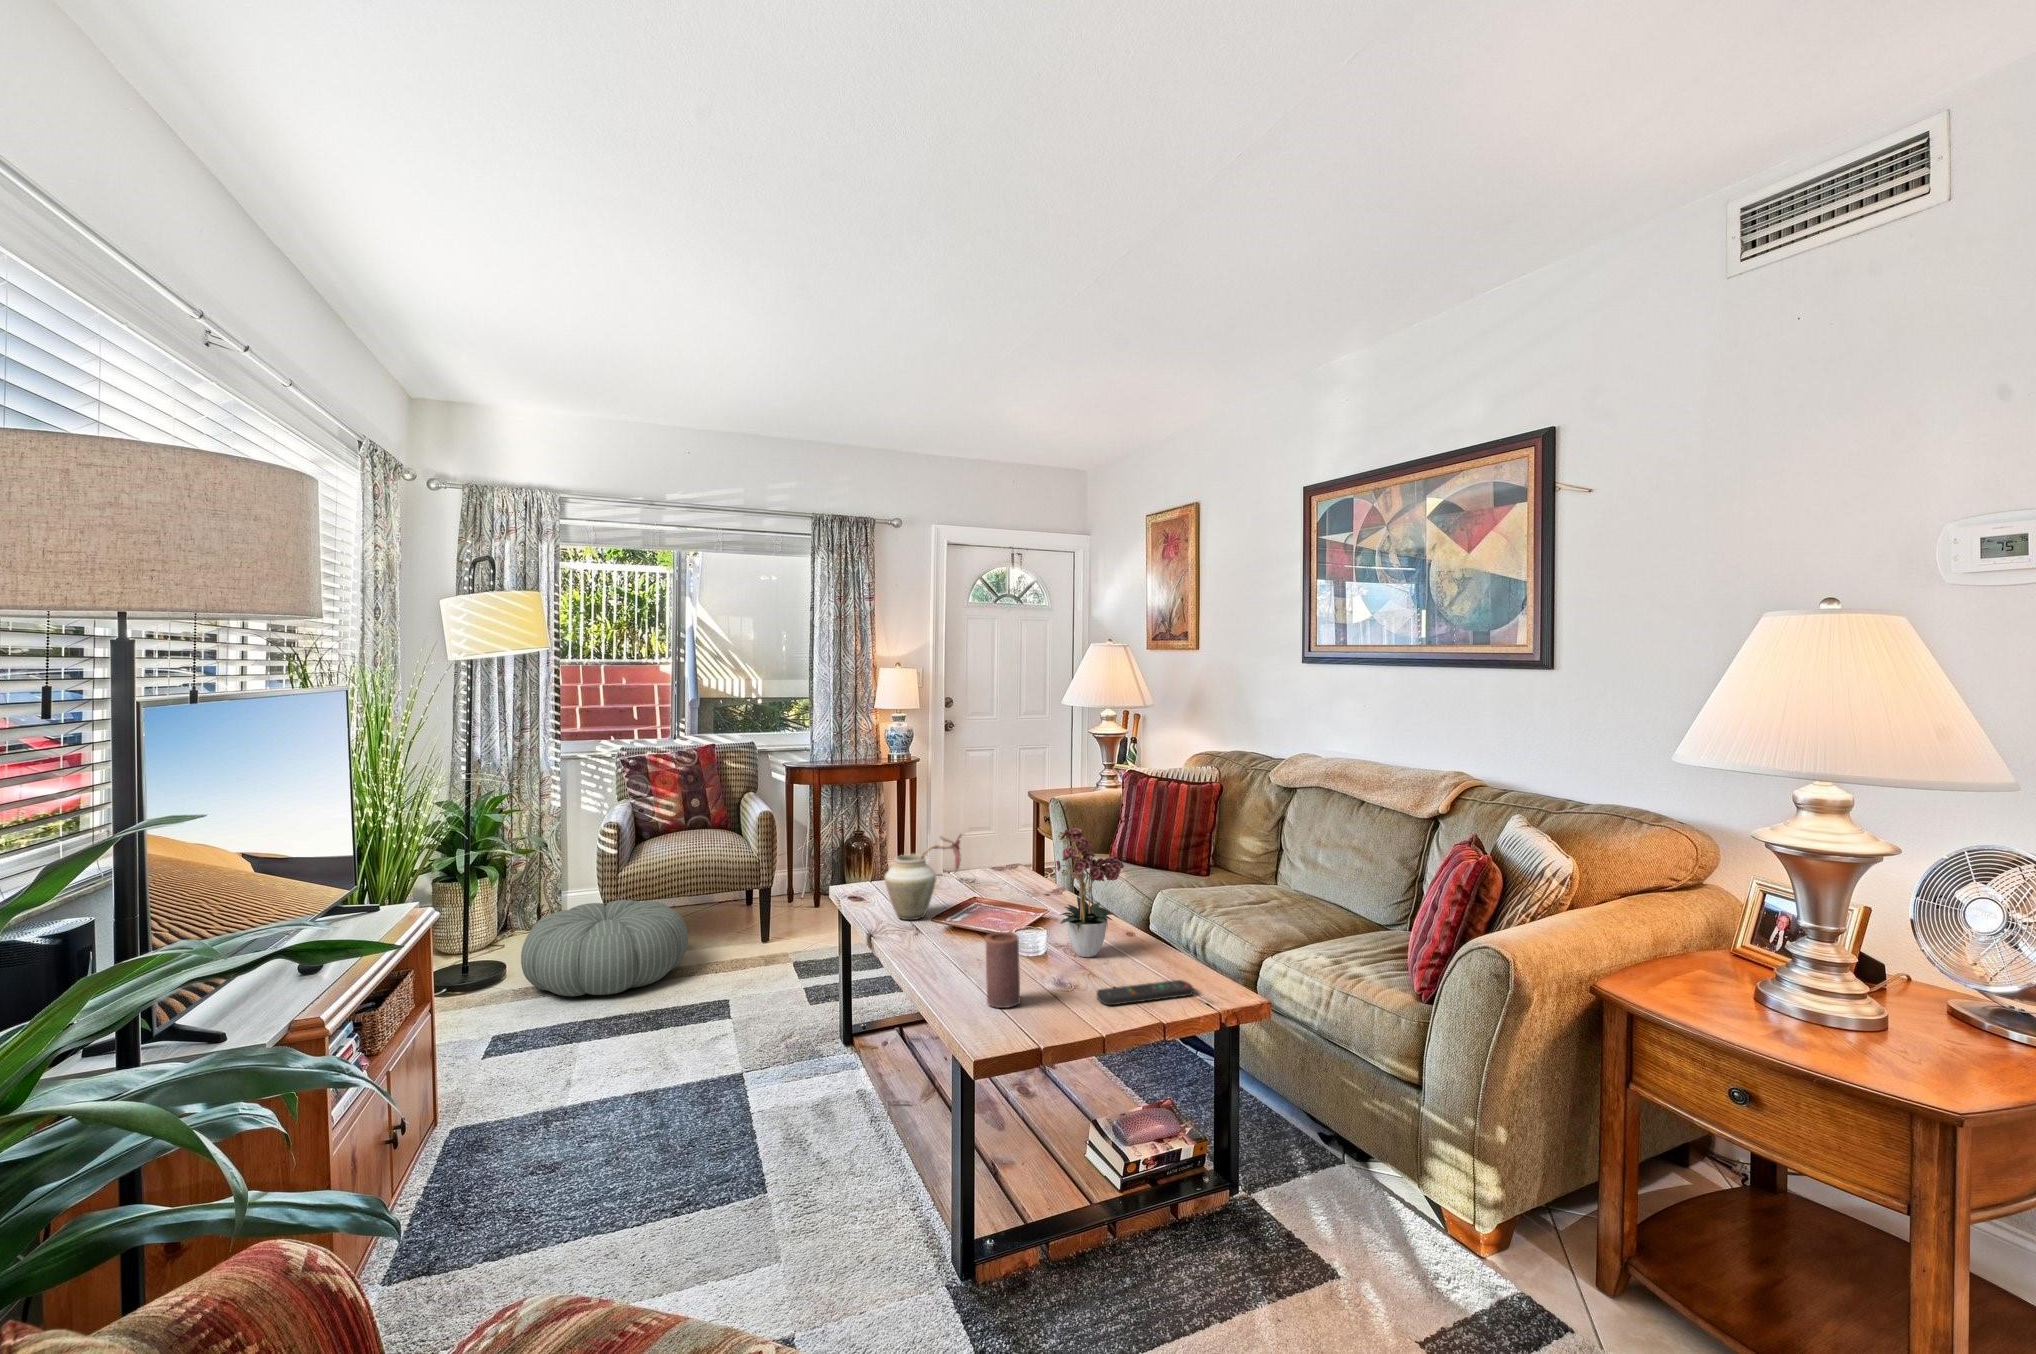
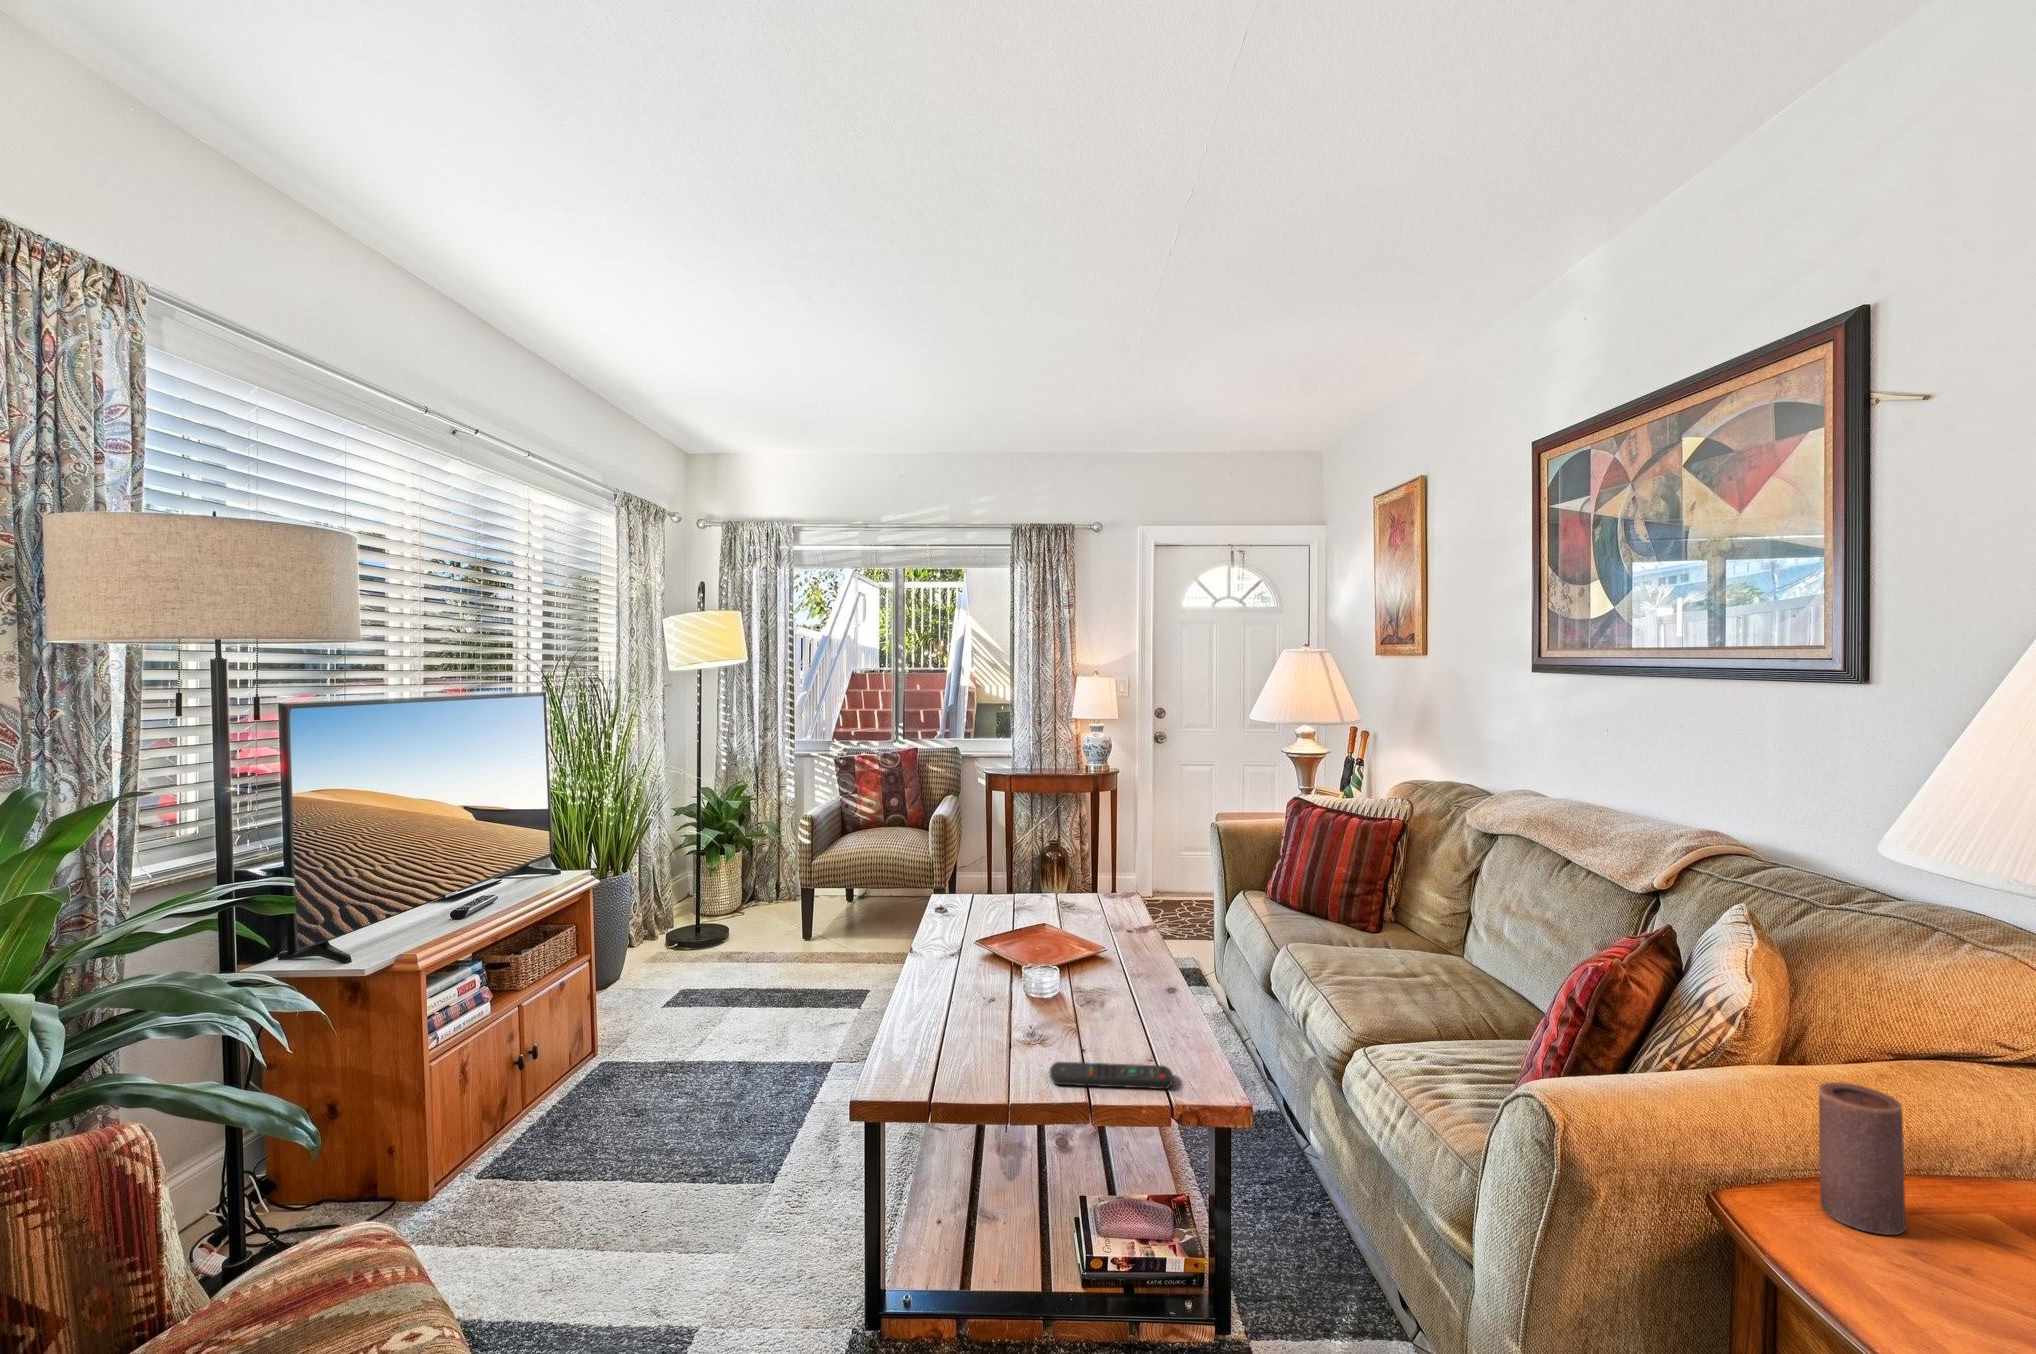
flower arrangement: present [1056,828,1124,957] -> none [1056,858,1160,1017]
vase: present [885,835,961,920] -> none [944,858,1029,946]
pouf: present [521,900,688,996] -> none [710,890,855,977]
candle: present [985,932,1021,1008] -> present [1819,1082,1907,1235]

